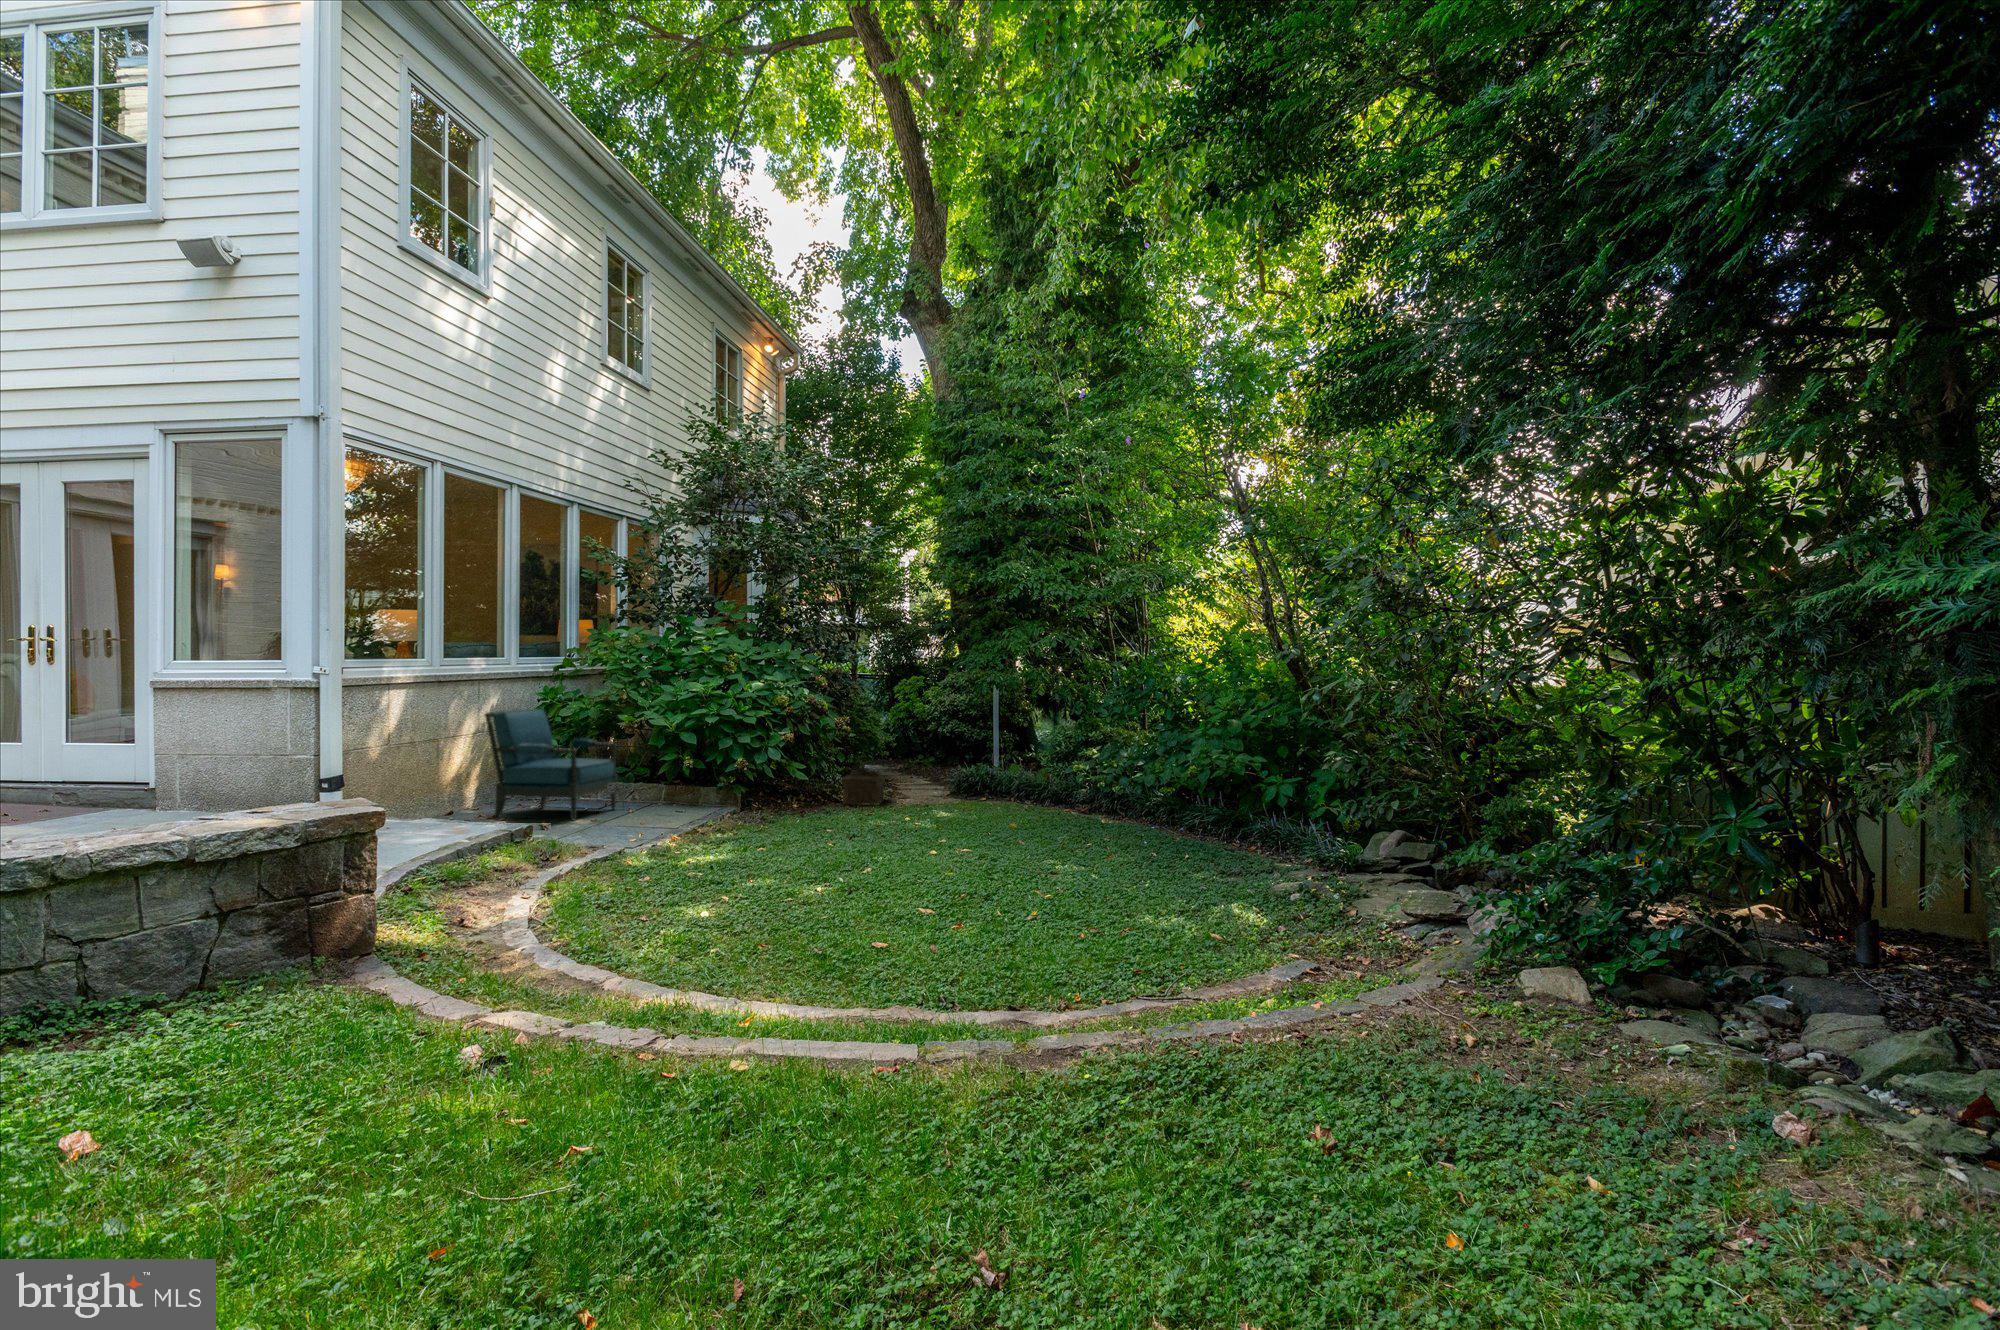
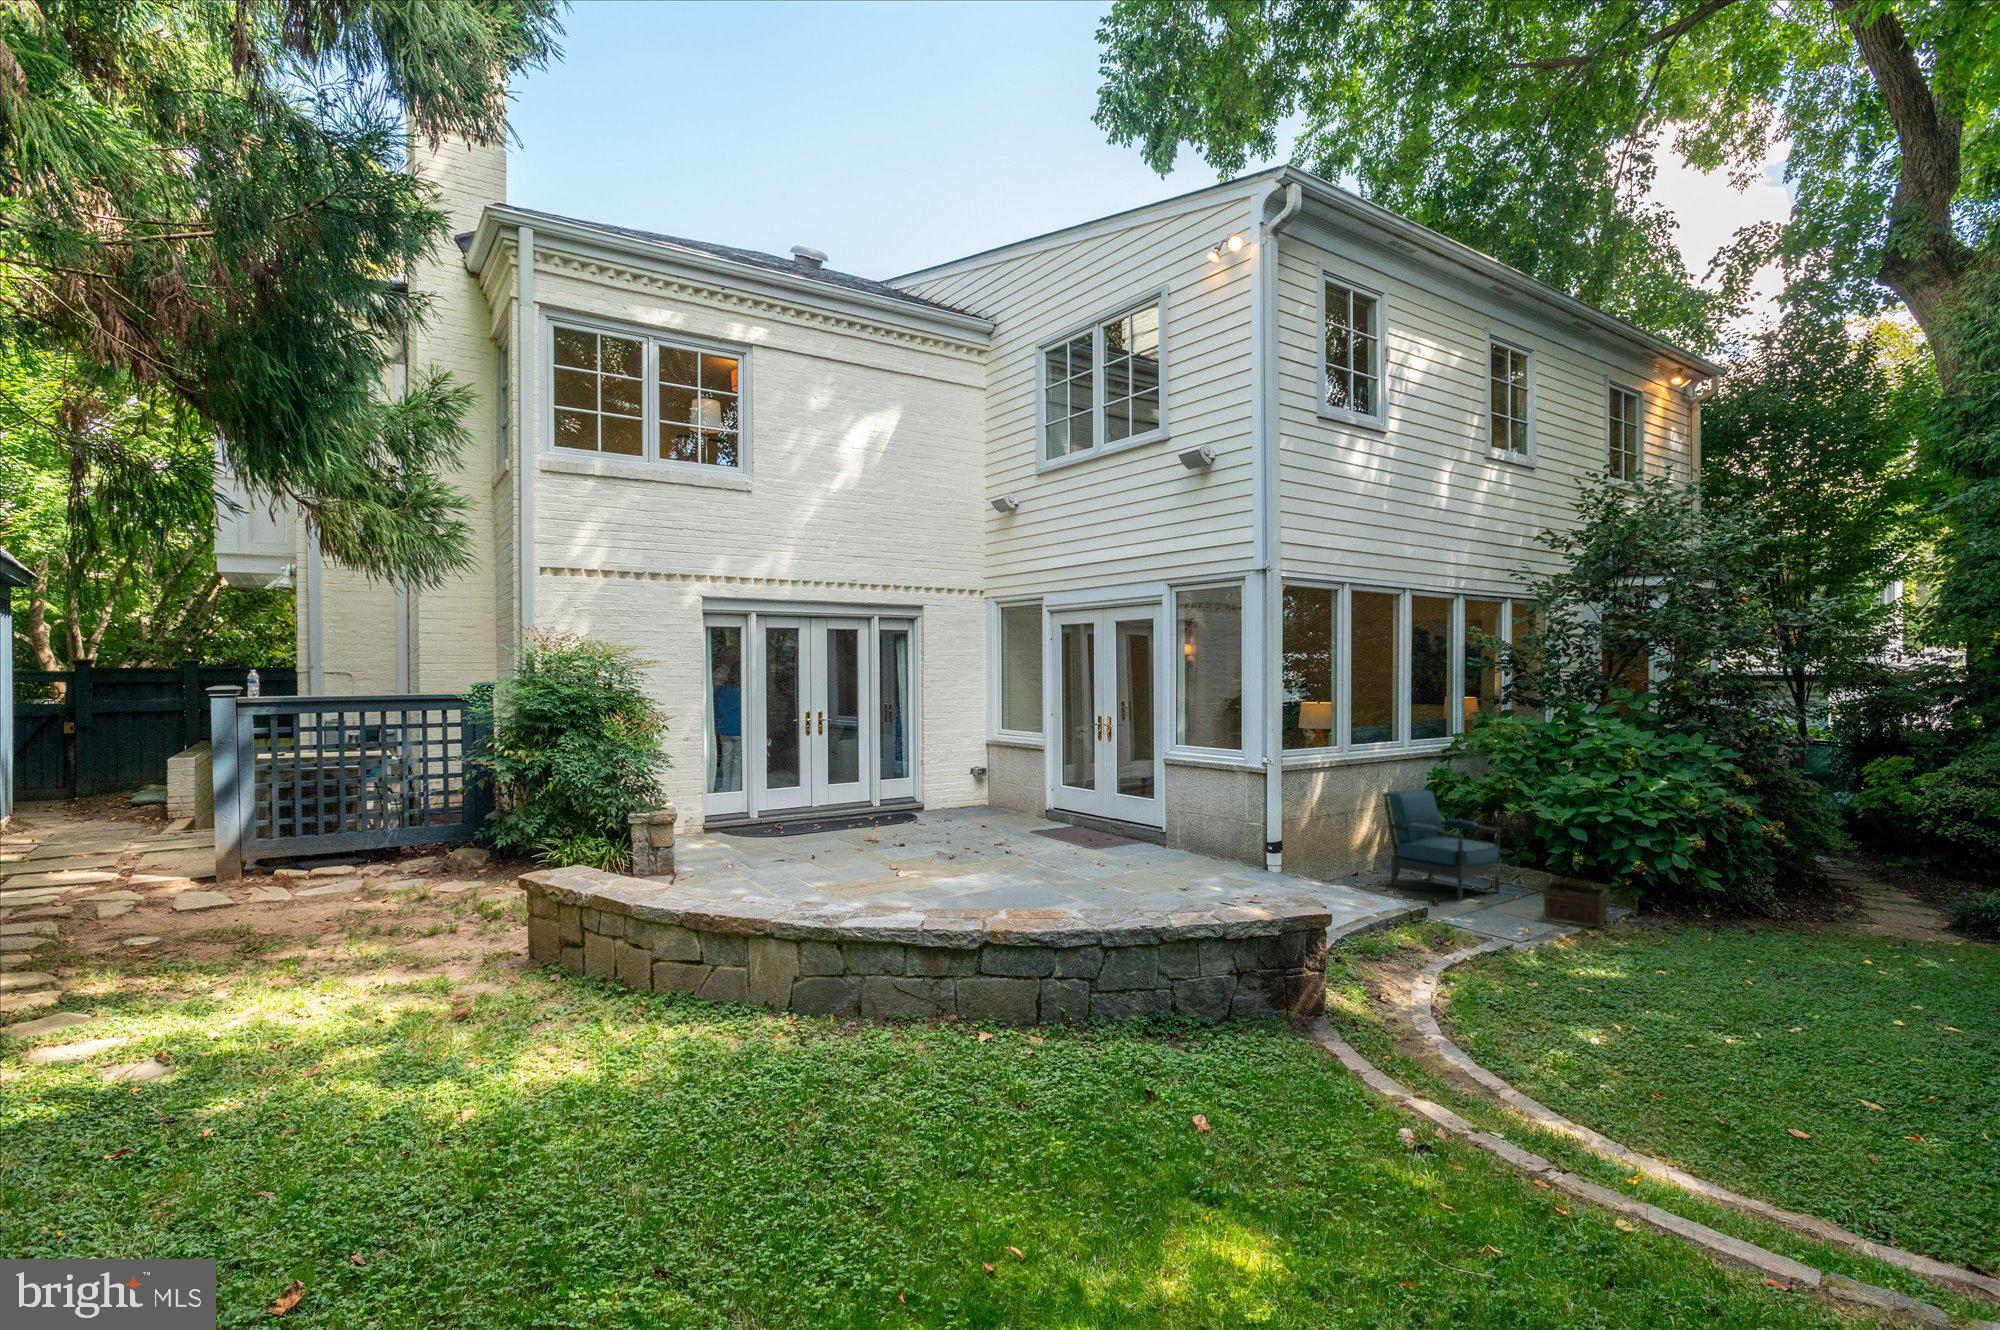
basket: present [841,769,885,805] -> present [1543,881,1608,926]

